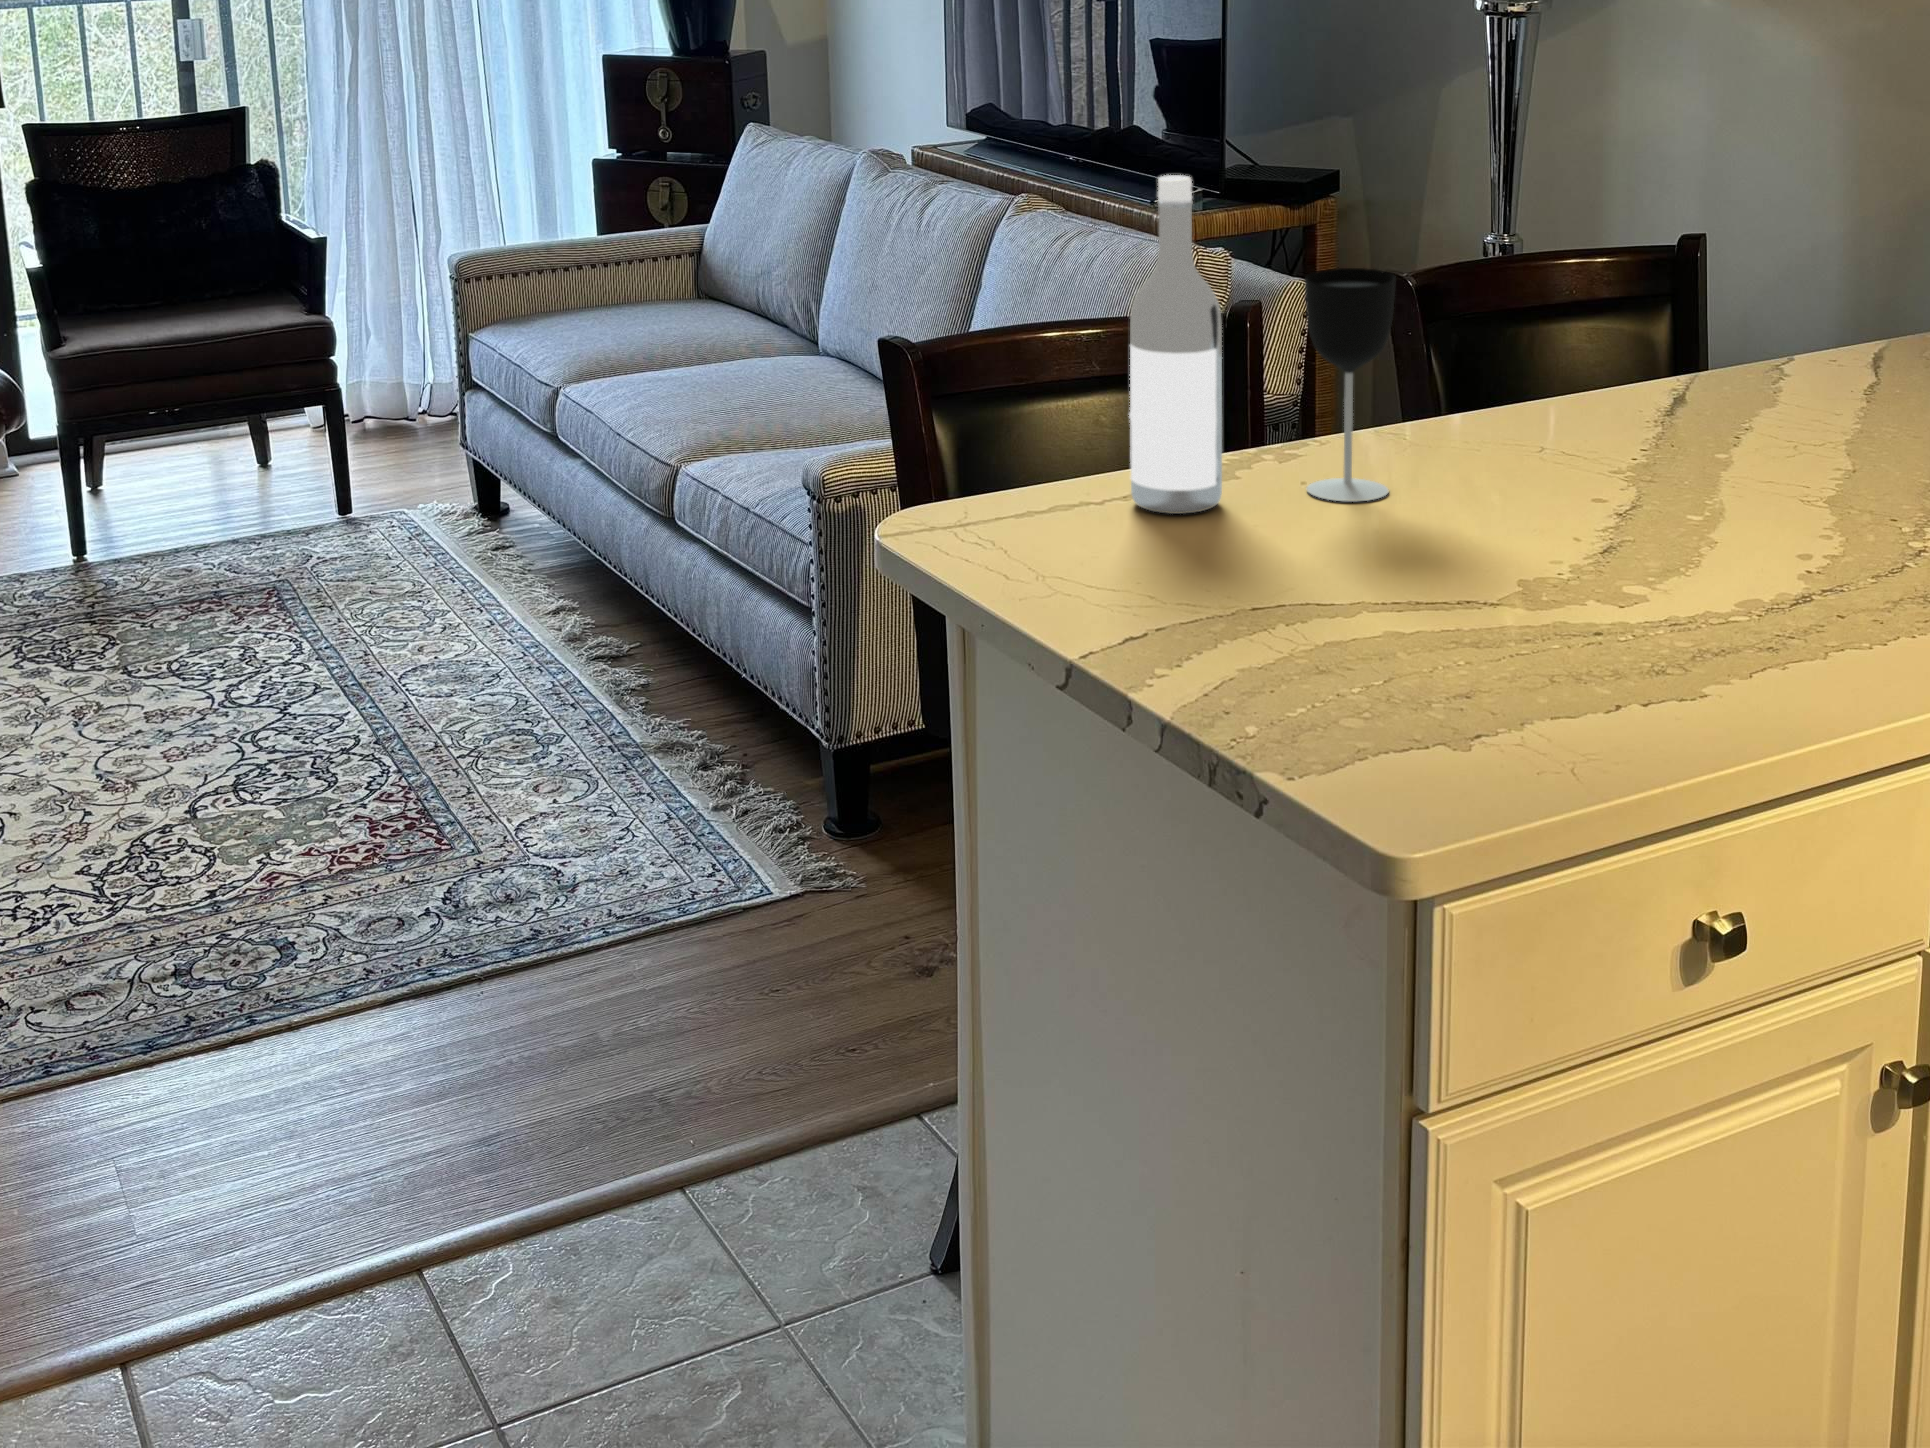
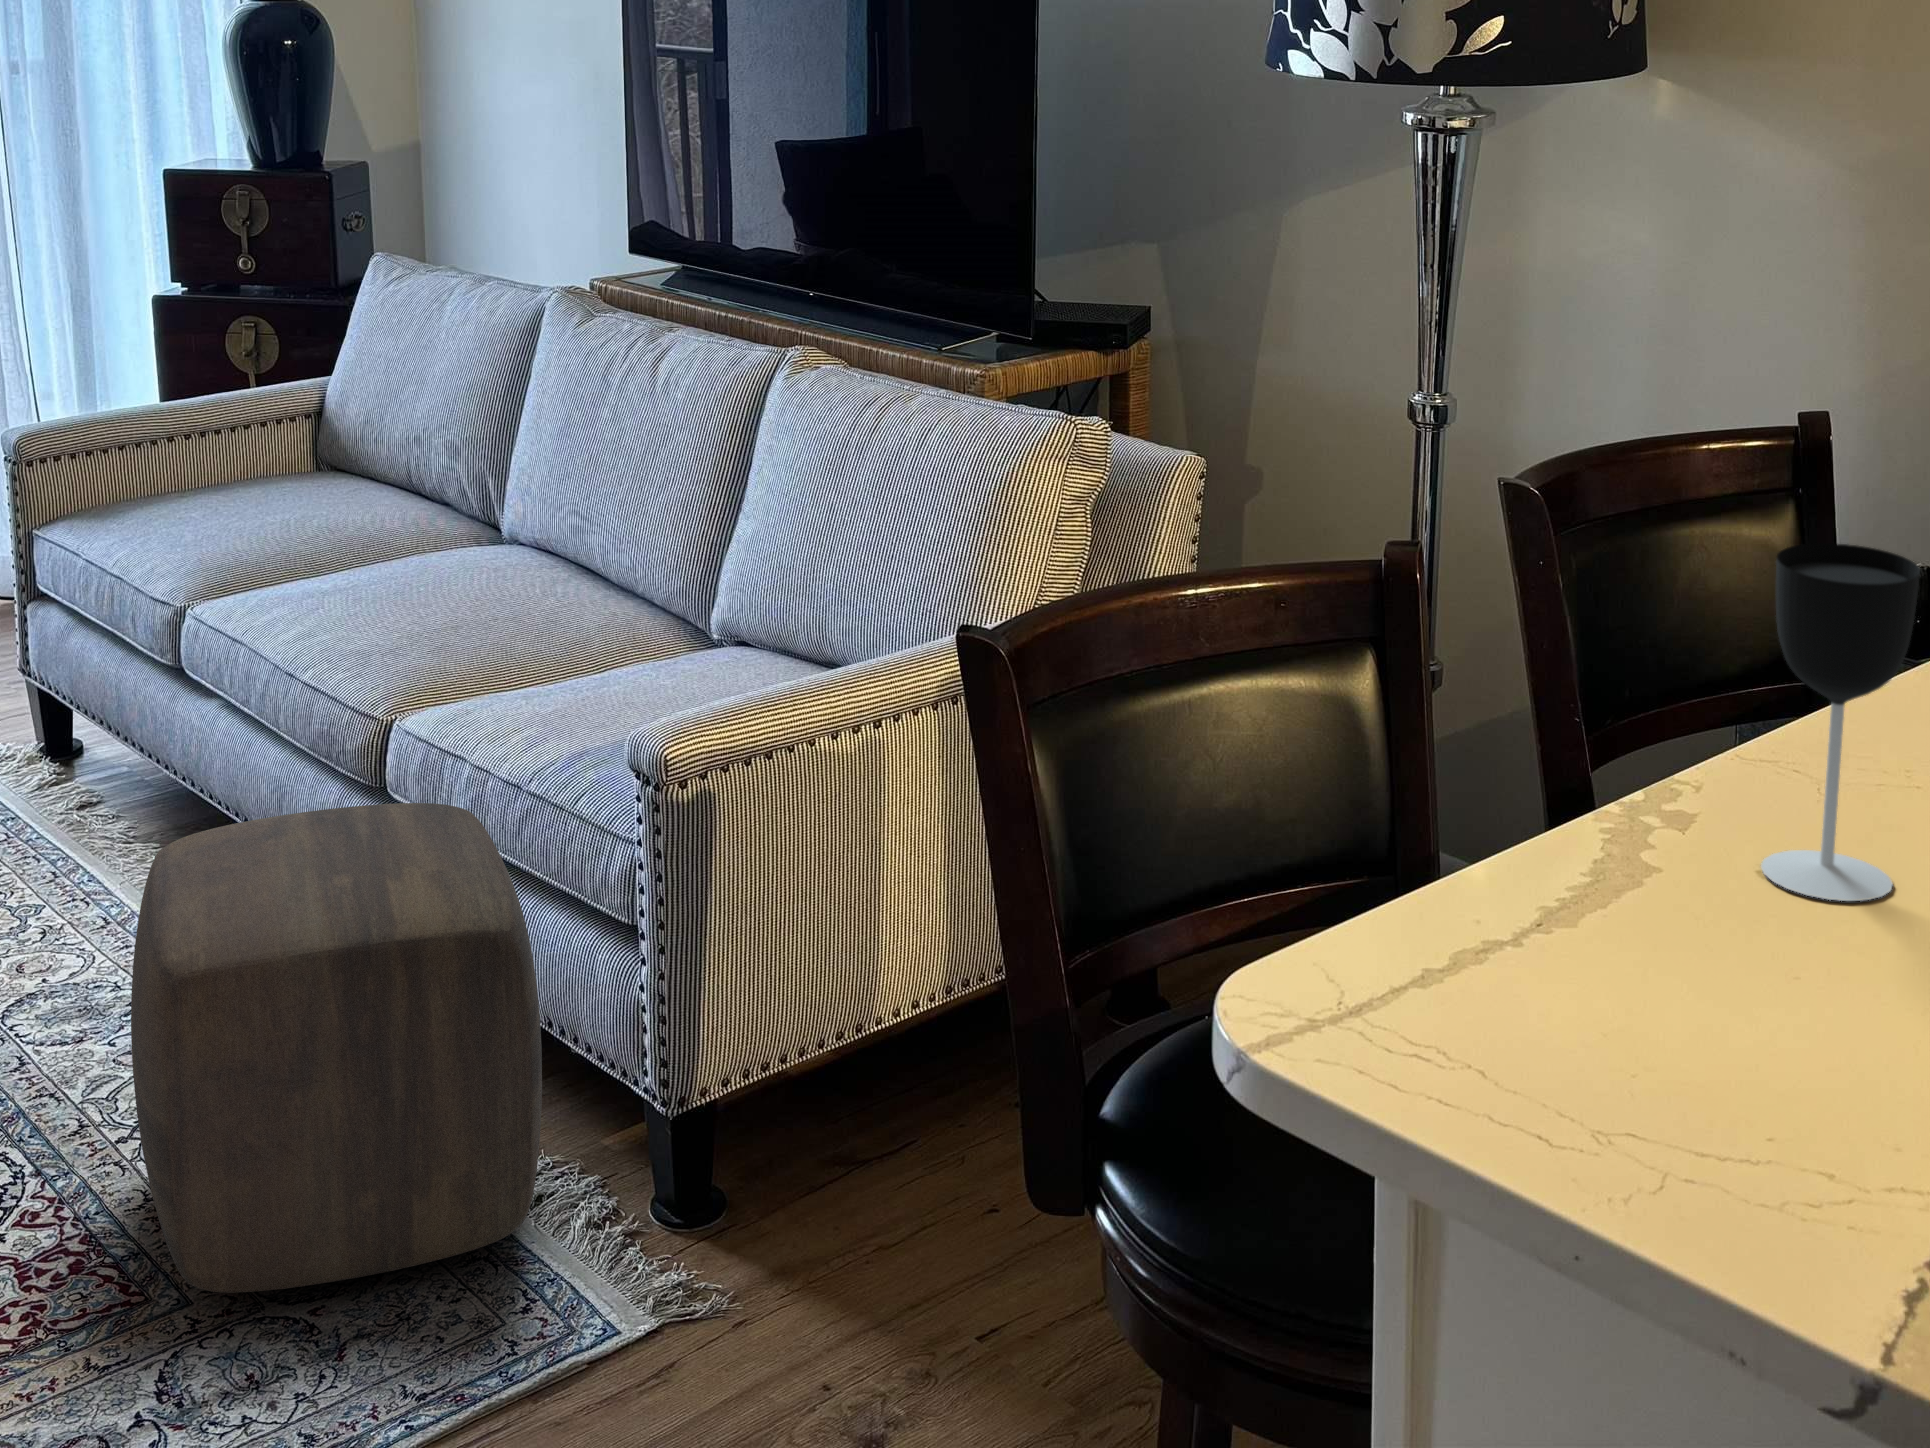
wine bottle: present [1129,175,1222,514] -> none [1545,423,1704,947]
ottoman: none [445,519,738,843] -> present [131,803,542,1293]

